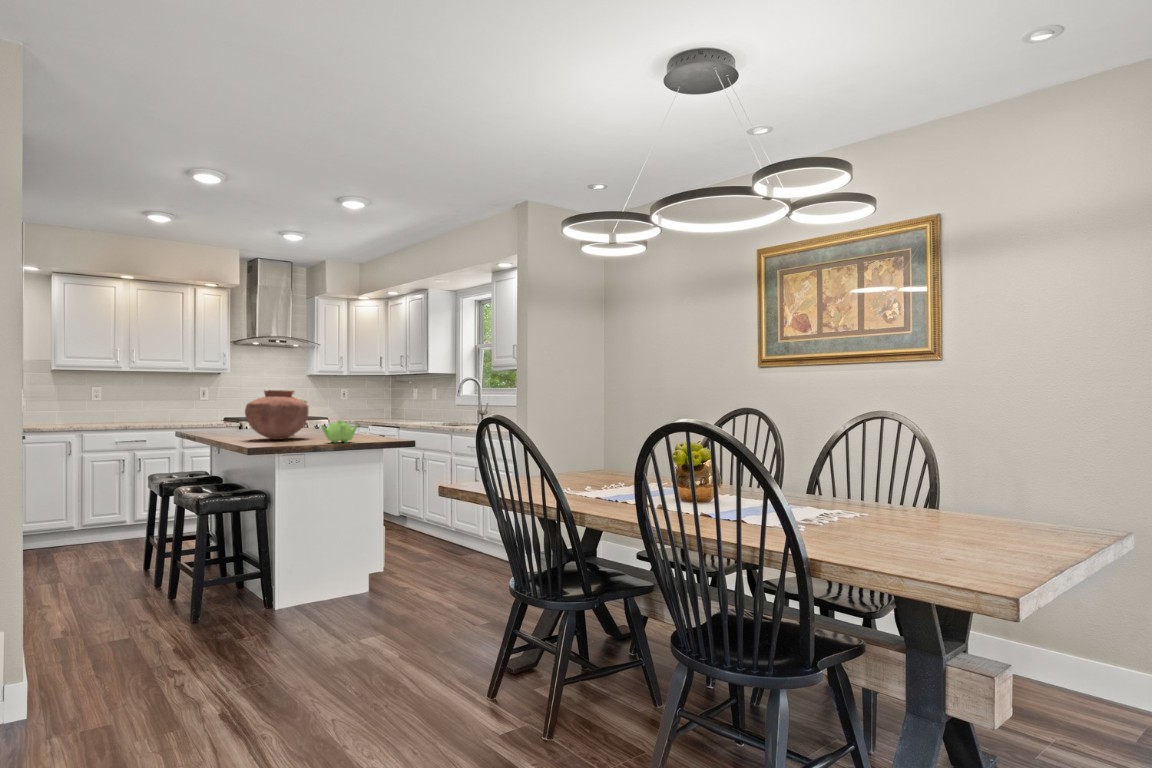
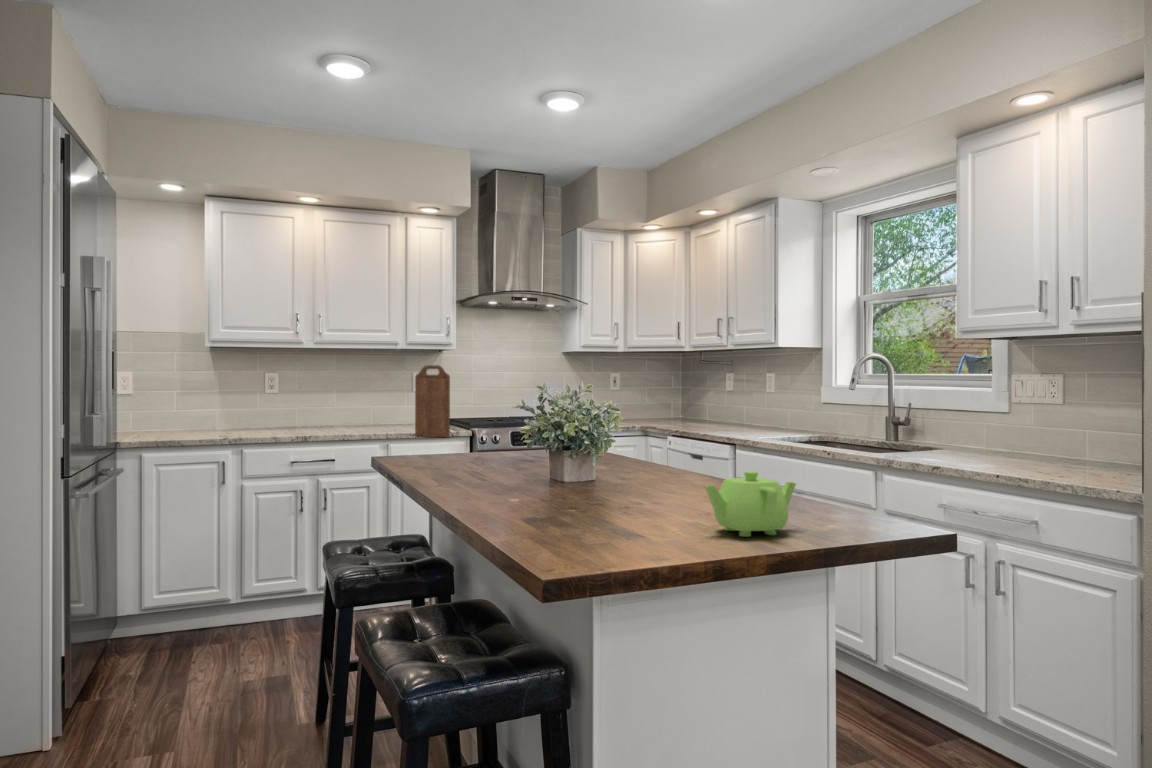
cutting board: none [200,383,224,427] -> present [415,365,450,437]
vase: present [245,390,309,439] -> none [504,386,642,500]

